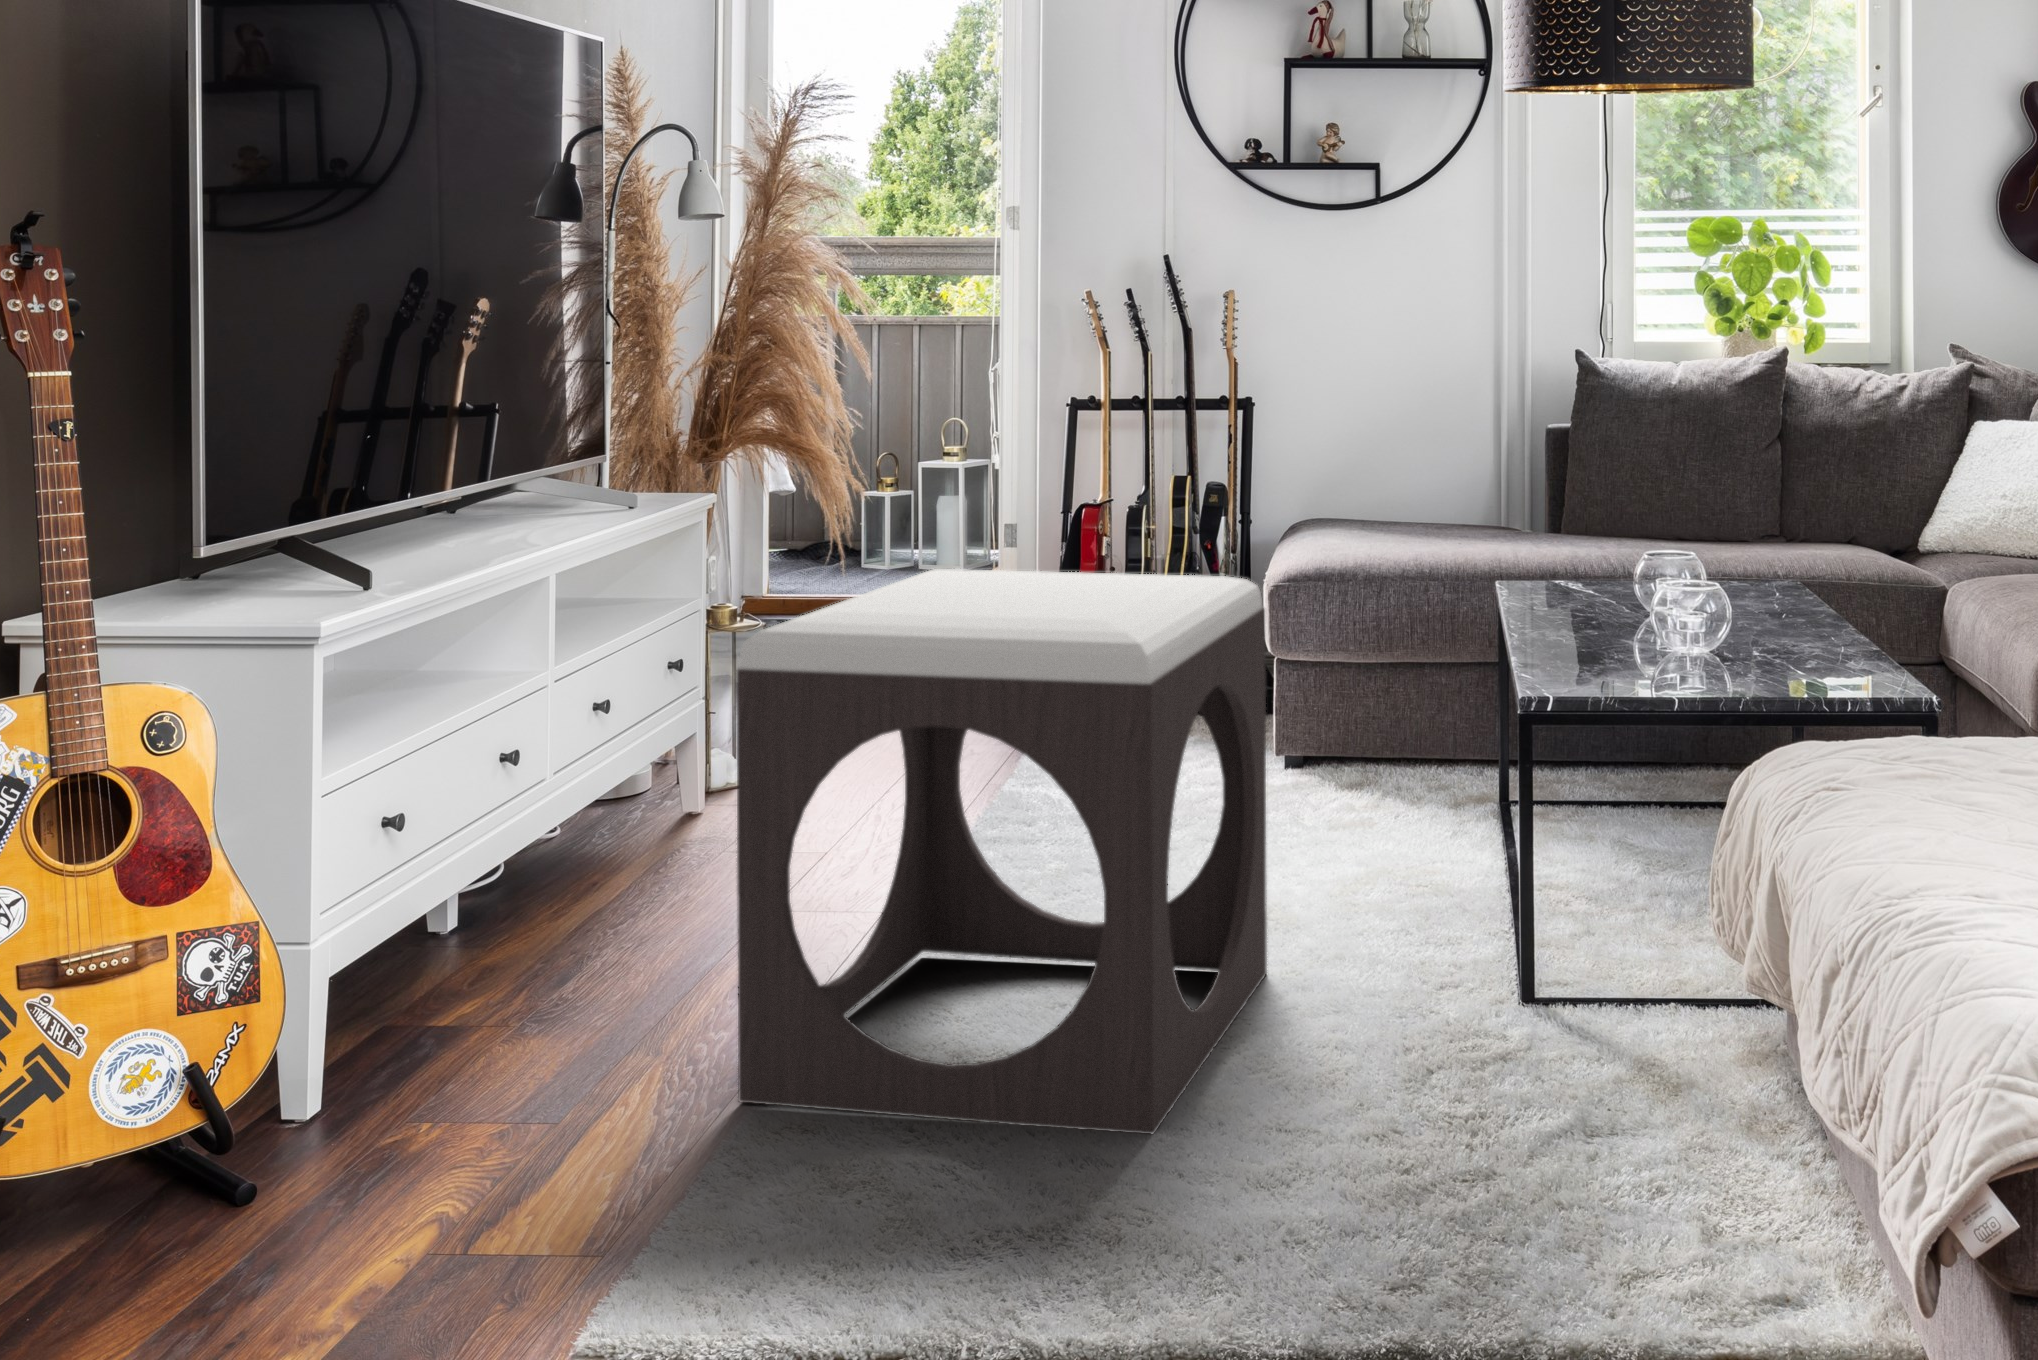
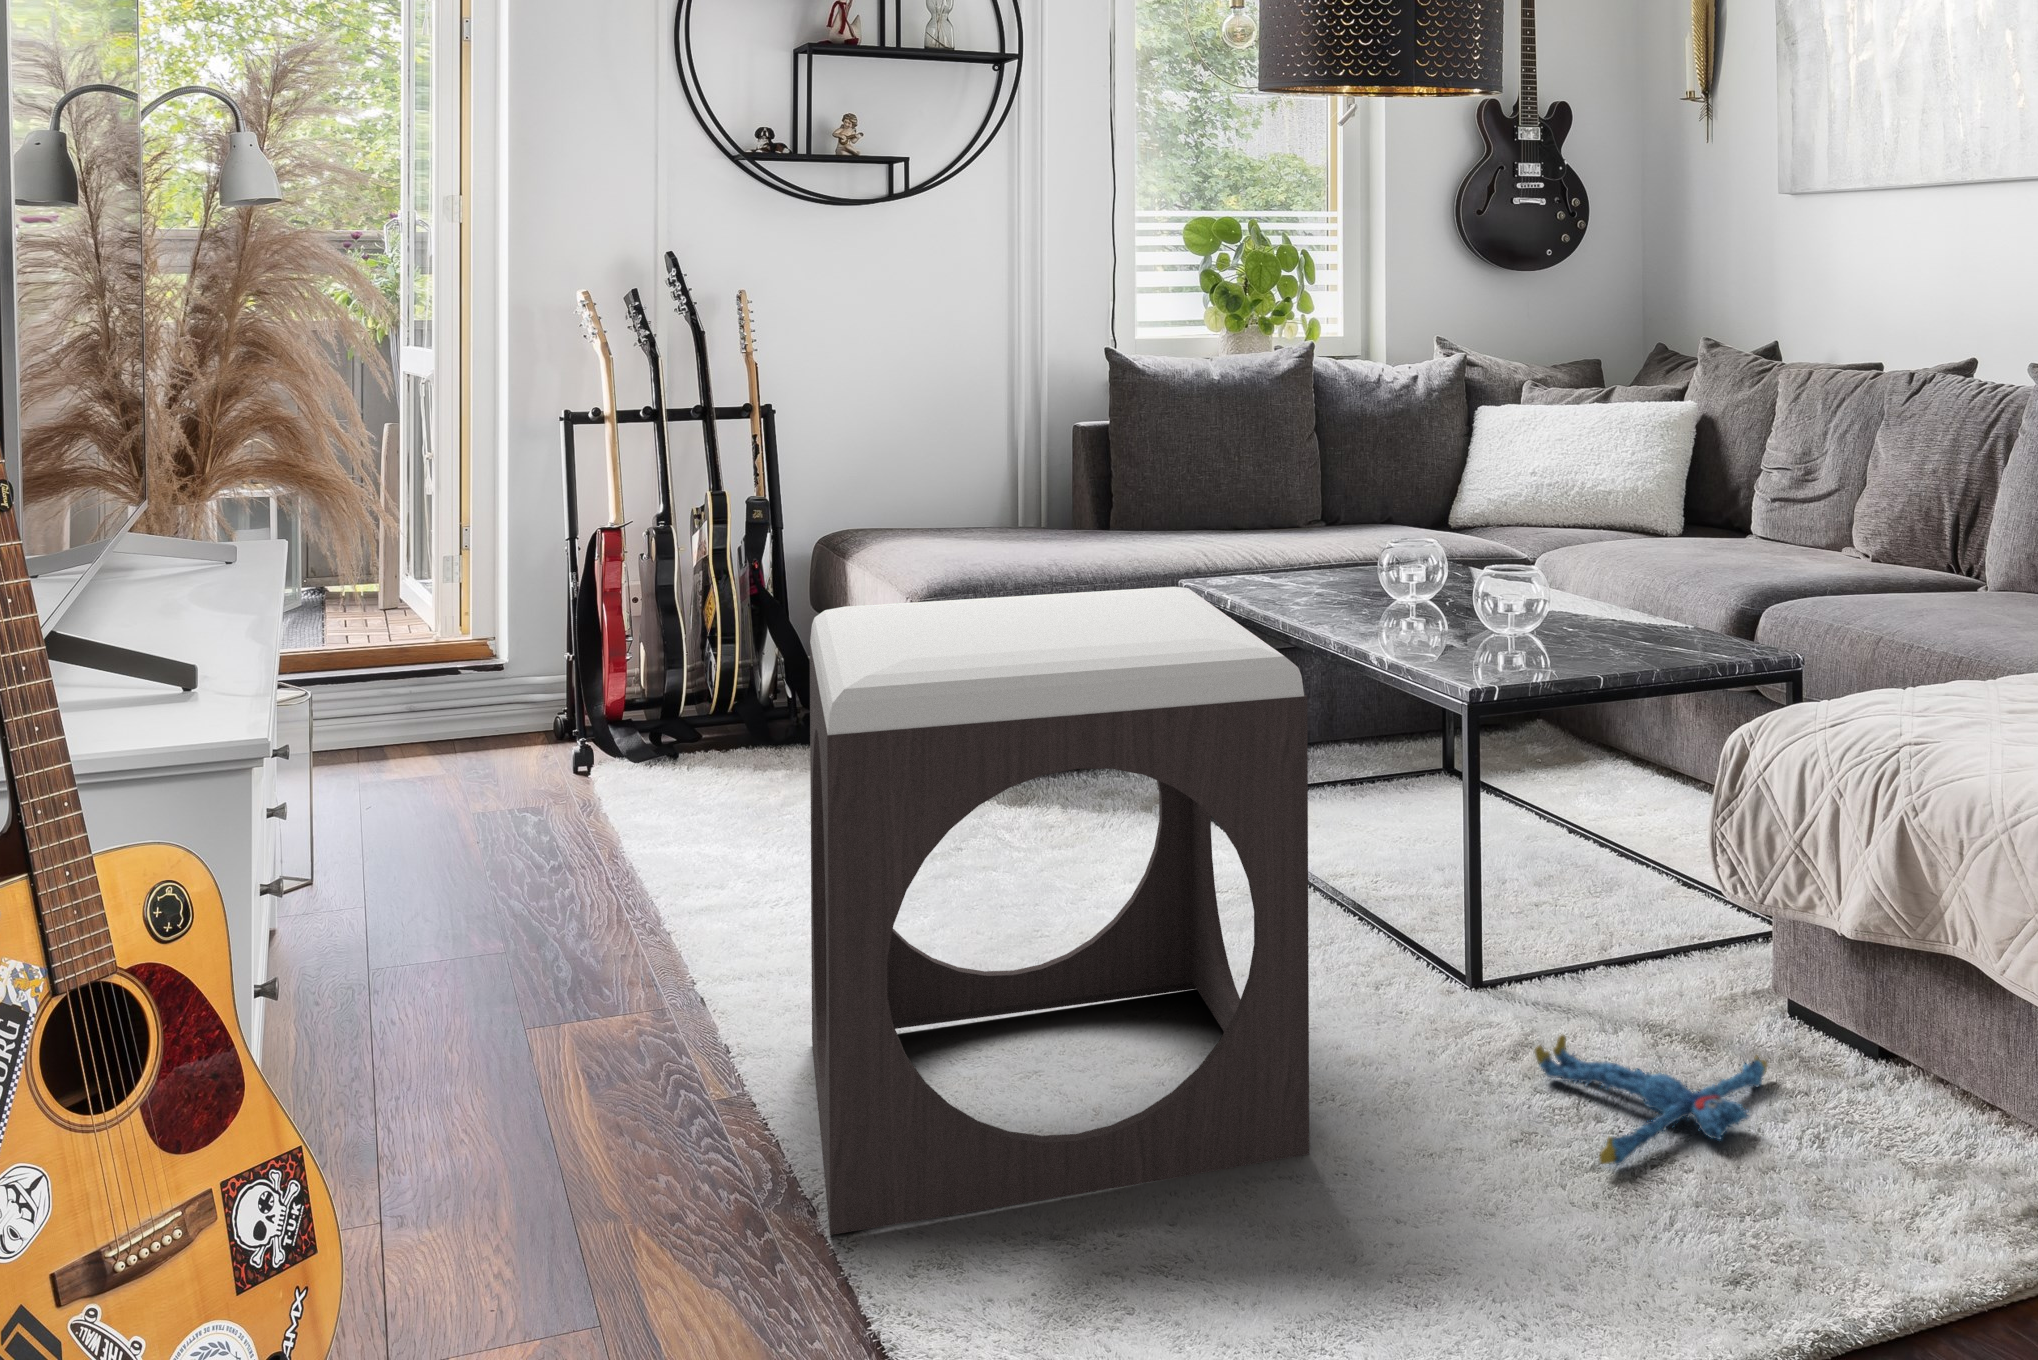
plush toy: none [1366,1080,1662,1218] -> present [1535,1035,1767,1166]

